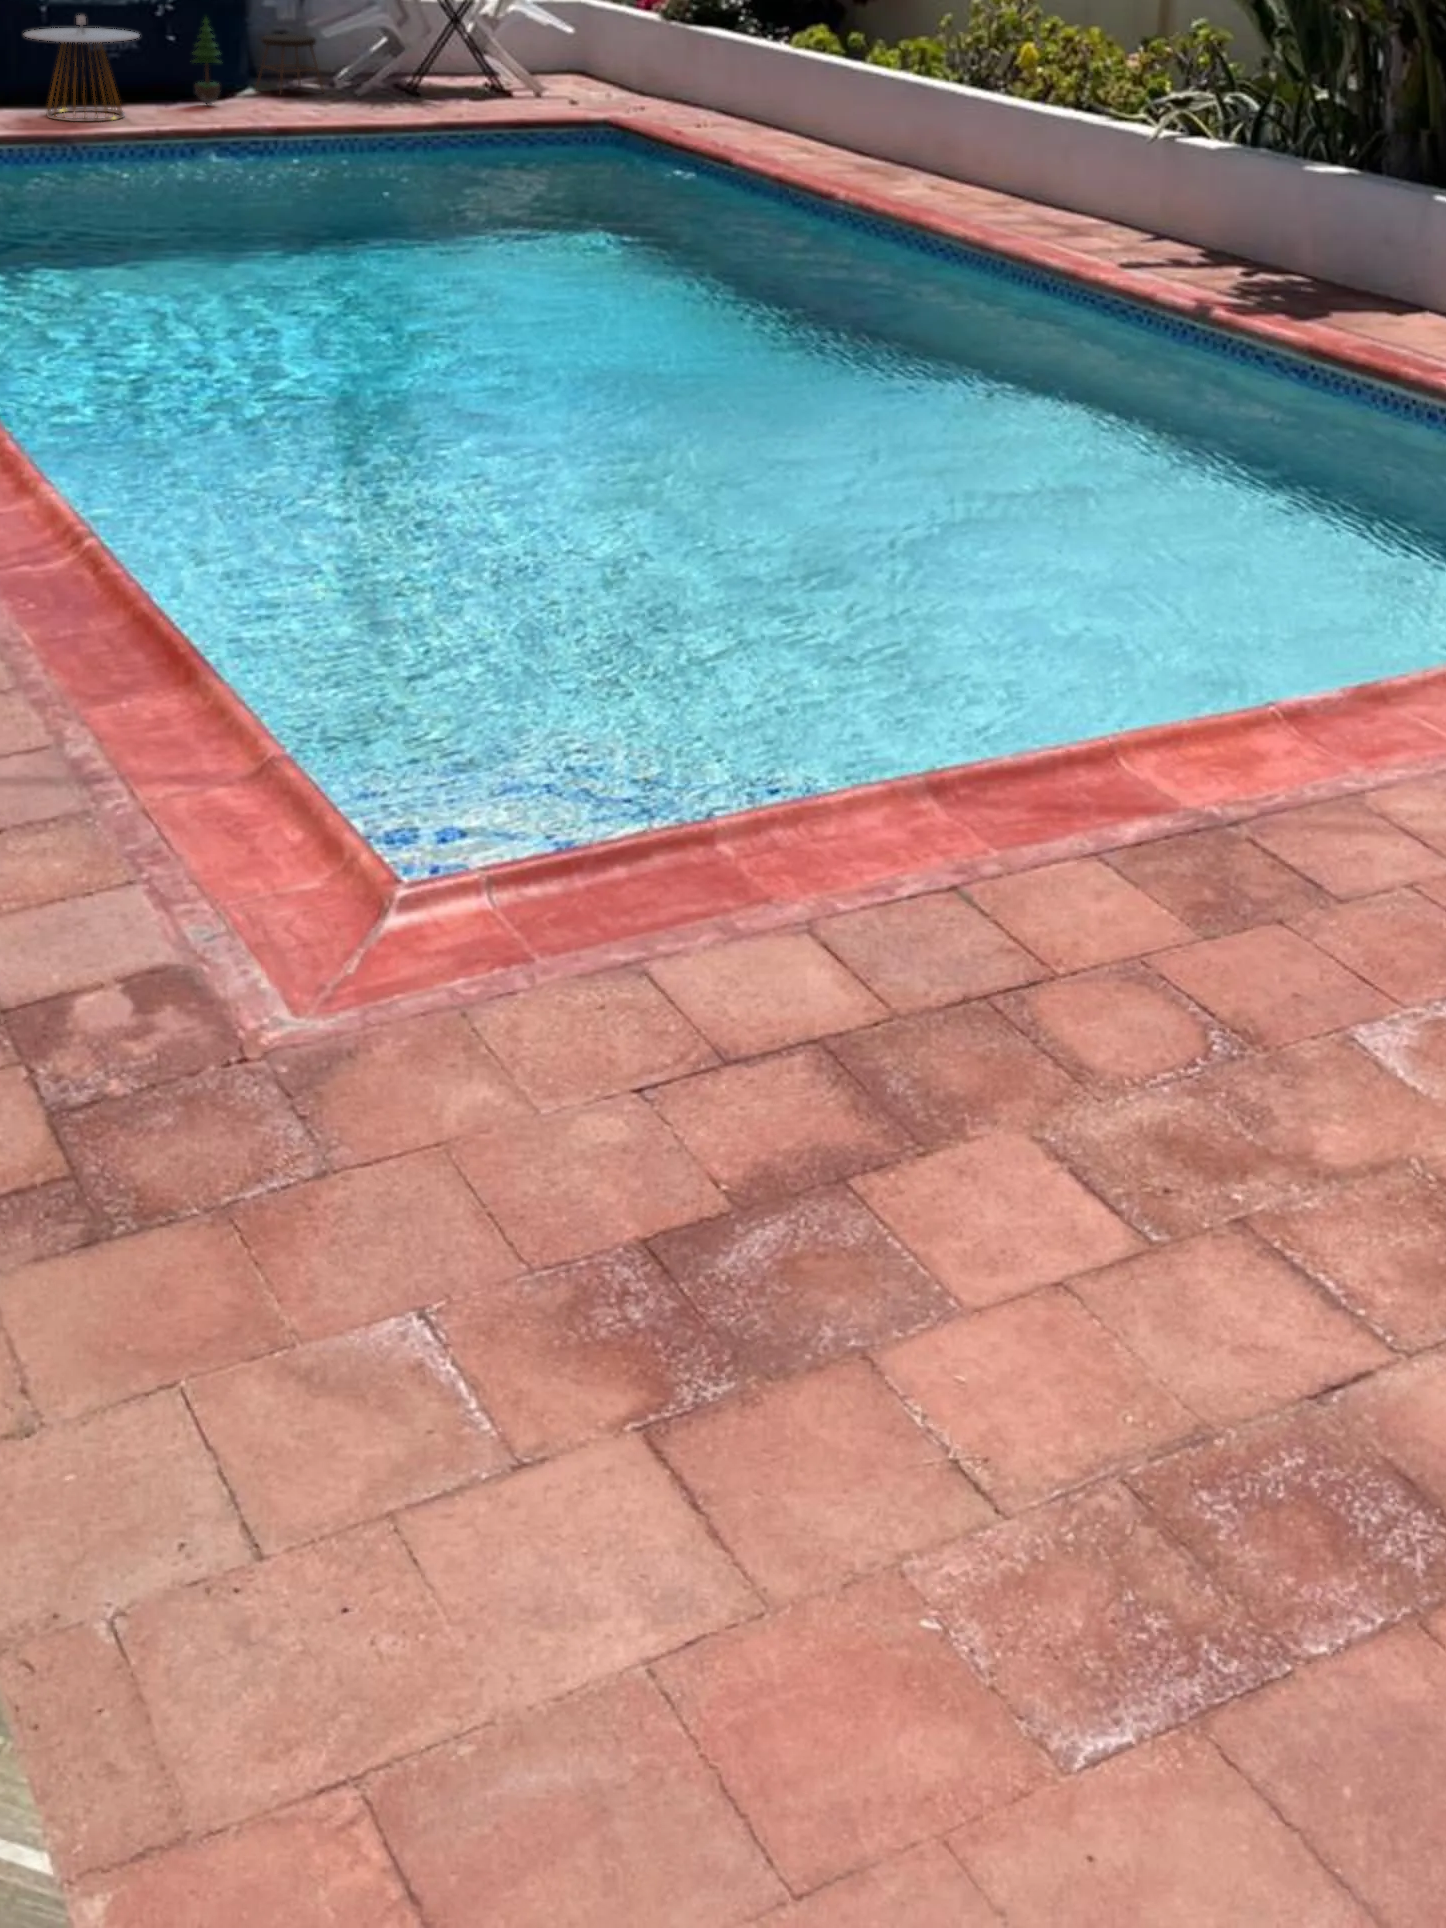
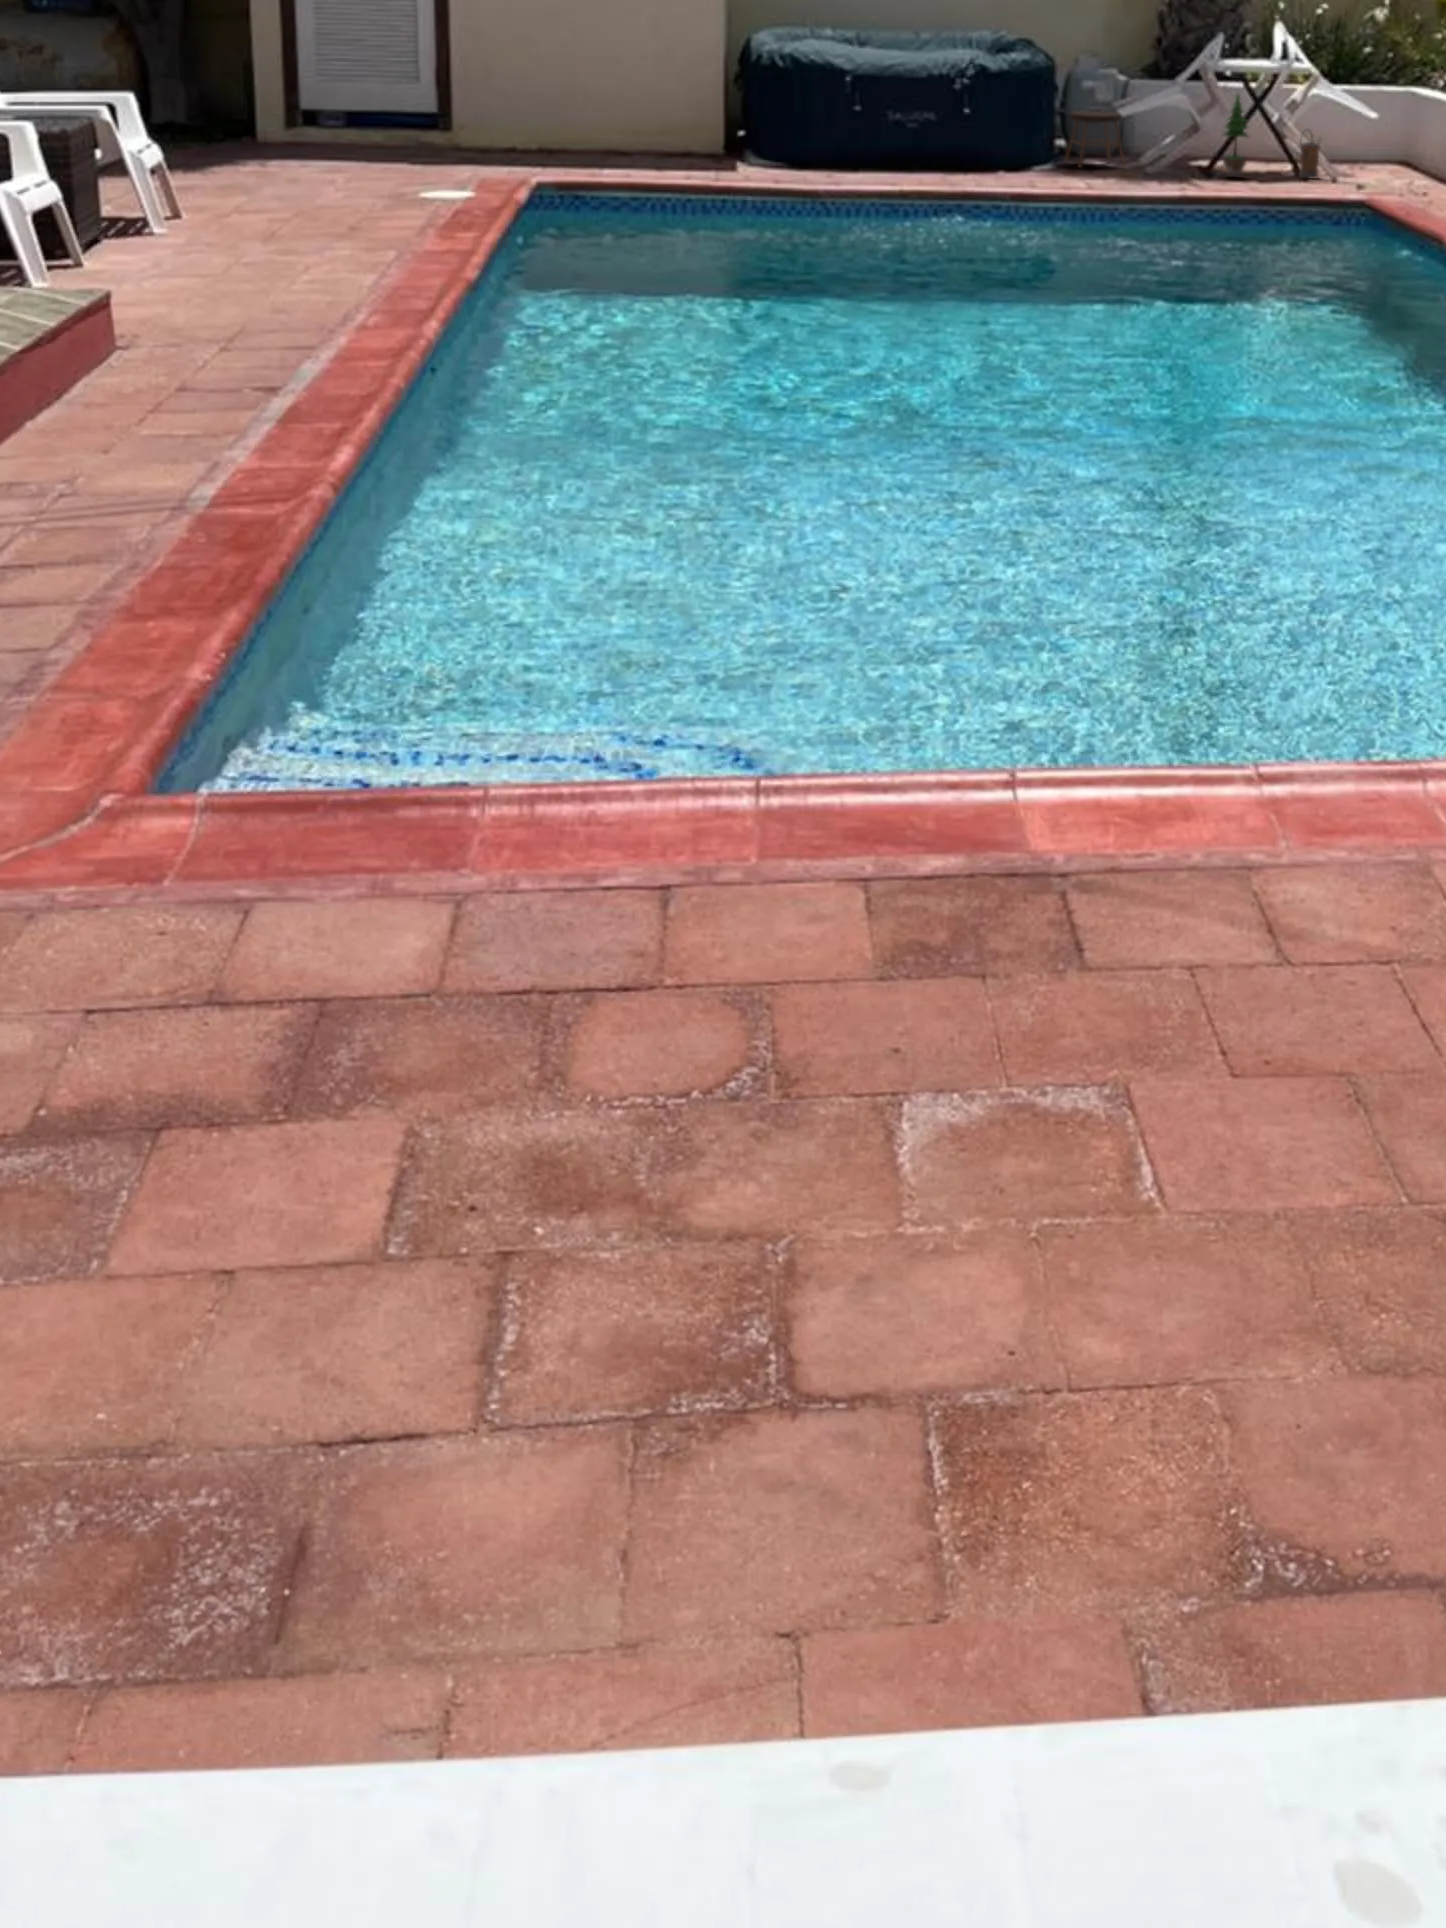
side table: present [24,15,139,122] -> none [820,81,925,180]
potted tree: present [193,18,220,105] -> present [1223,95,1249,176]
watering can: none [502,47,522,96] -> present [1299,137,1320,179]

